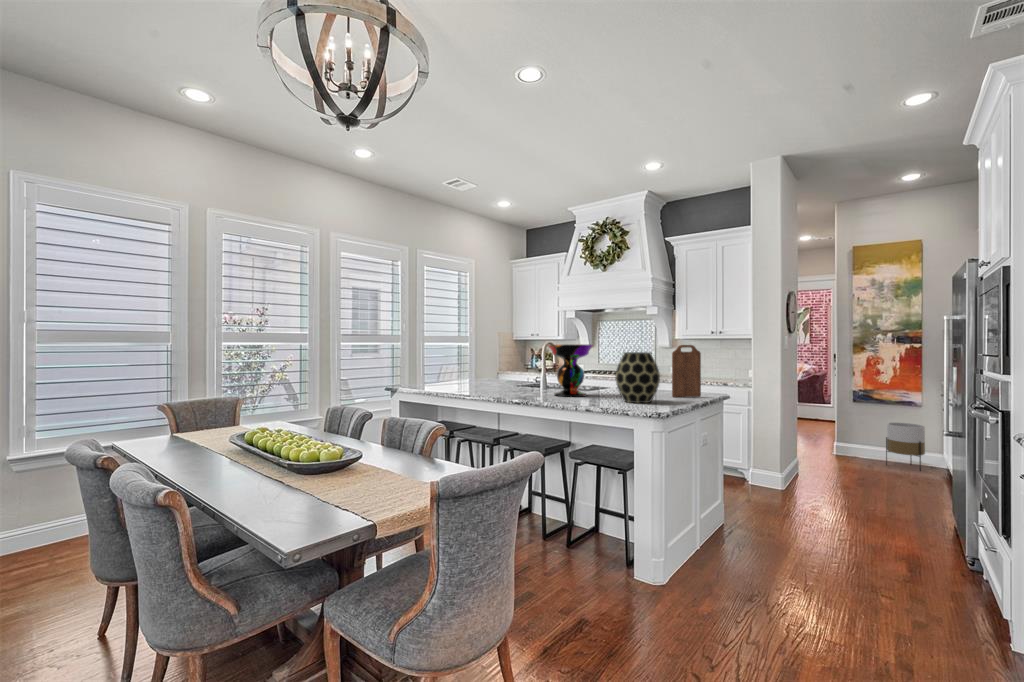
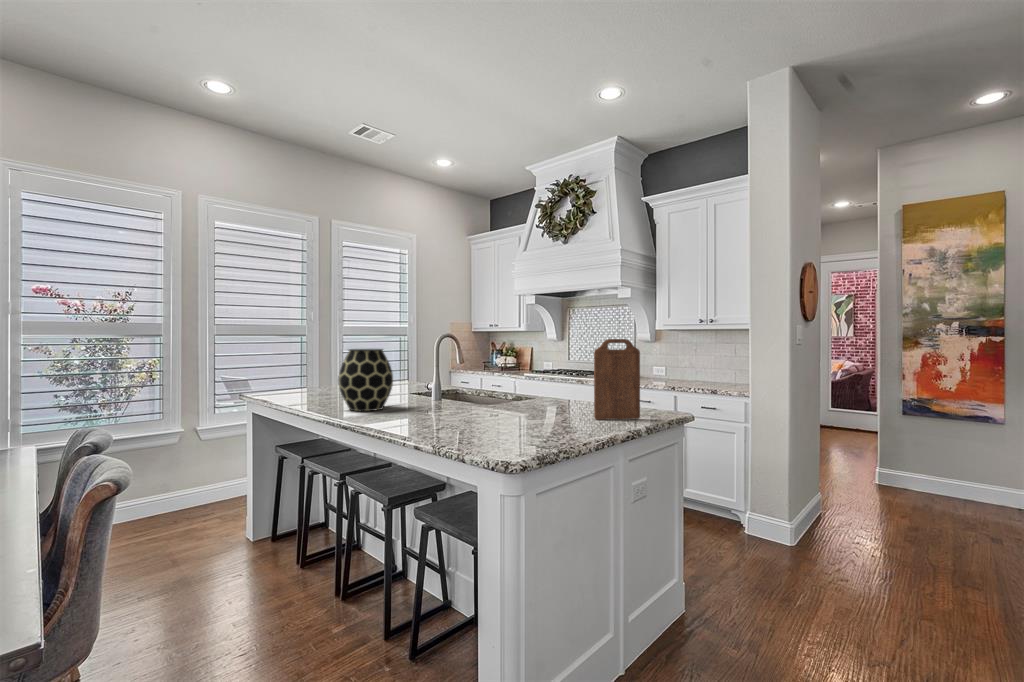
decorative bowl: present [548,344,594,397] -> none [409,339,482,418]
vase: present [615,352,660,403] -> present [338,349,393,411]
planter: present [886,423,925,471] -> none [949,445,1006,516]

